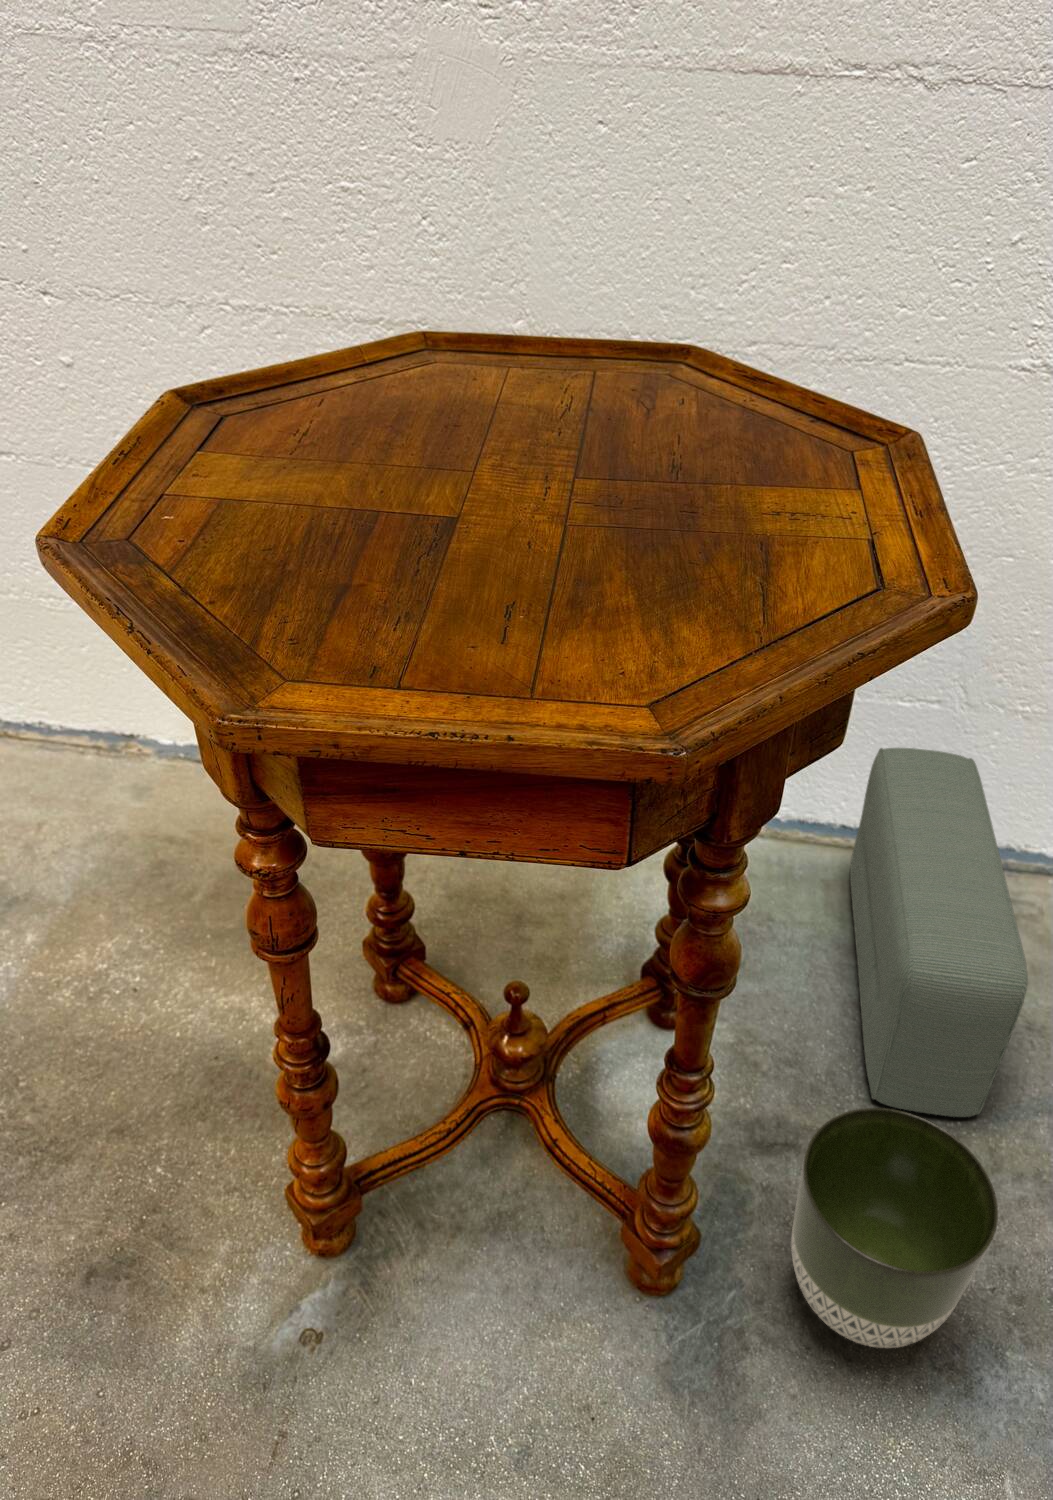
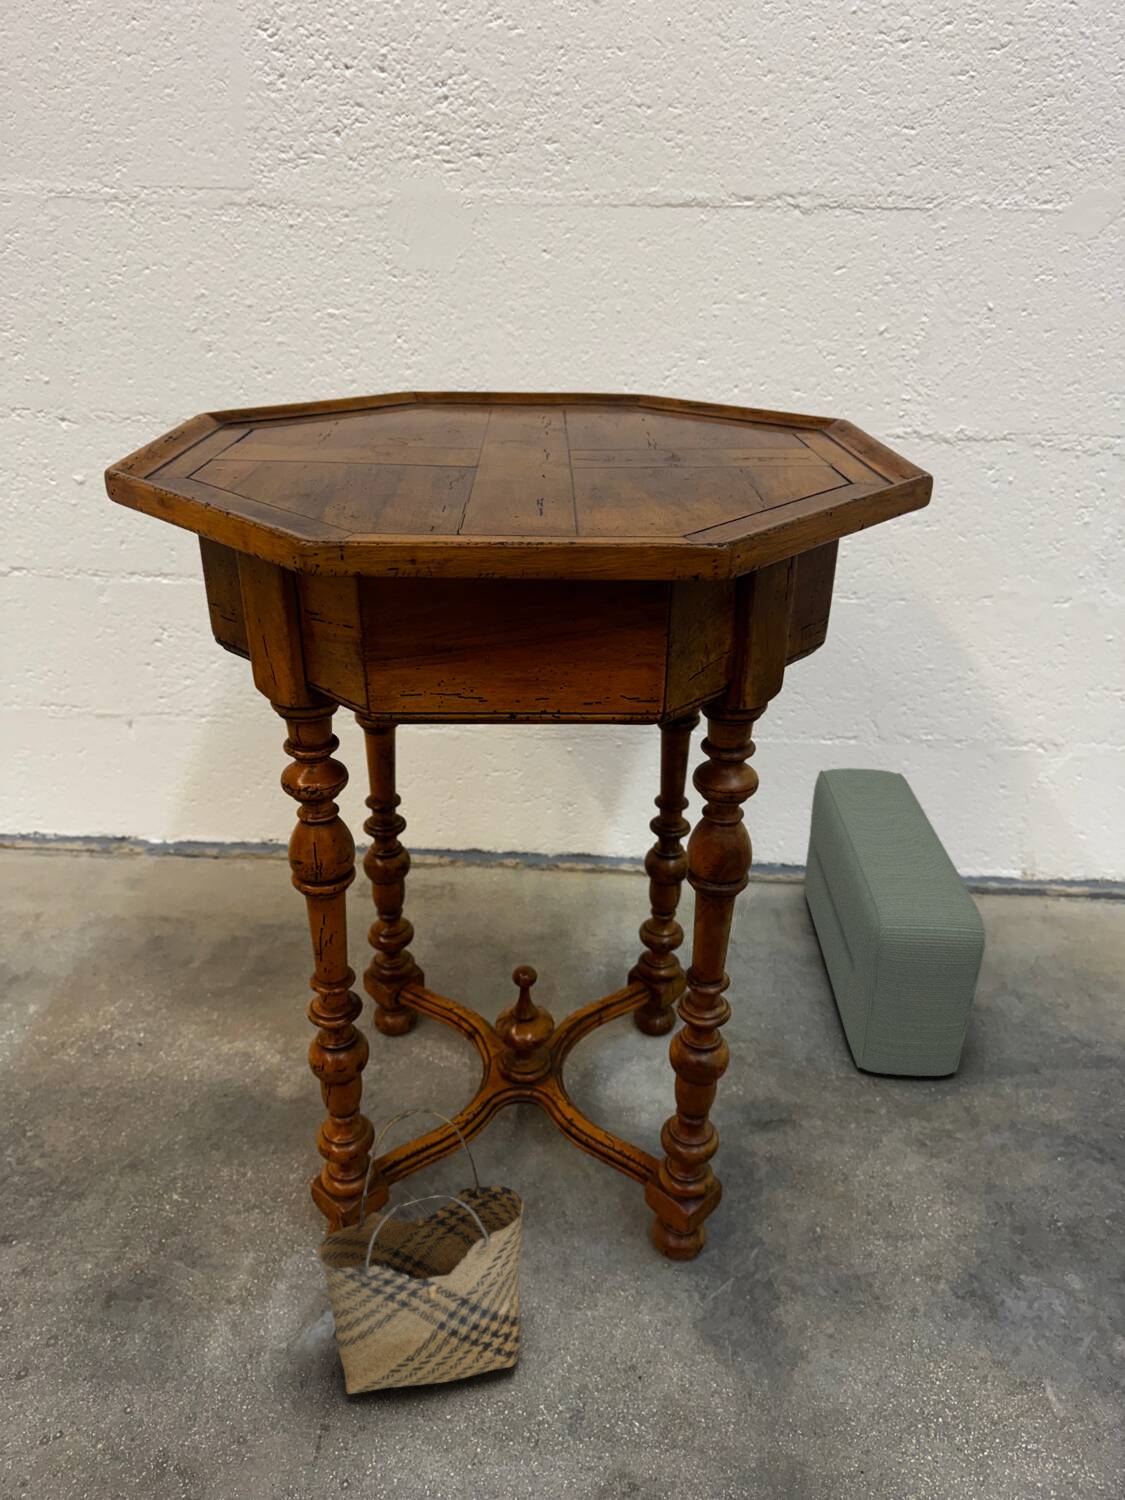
planter: present [791,1108,998,1348] -> none [810,1040,1003,1274]
woven basket: none [279,1158,486,1405] -> present [317,1108,524,1394]

